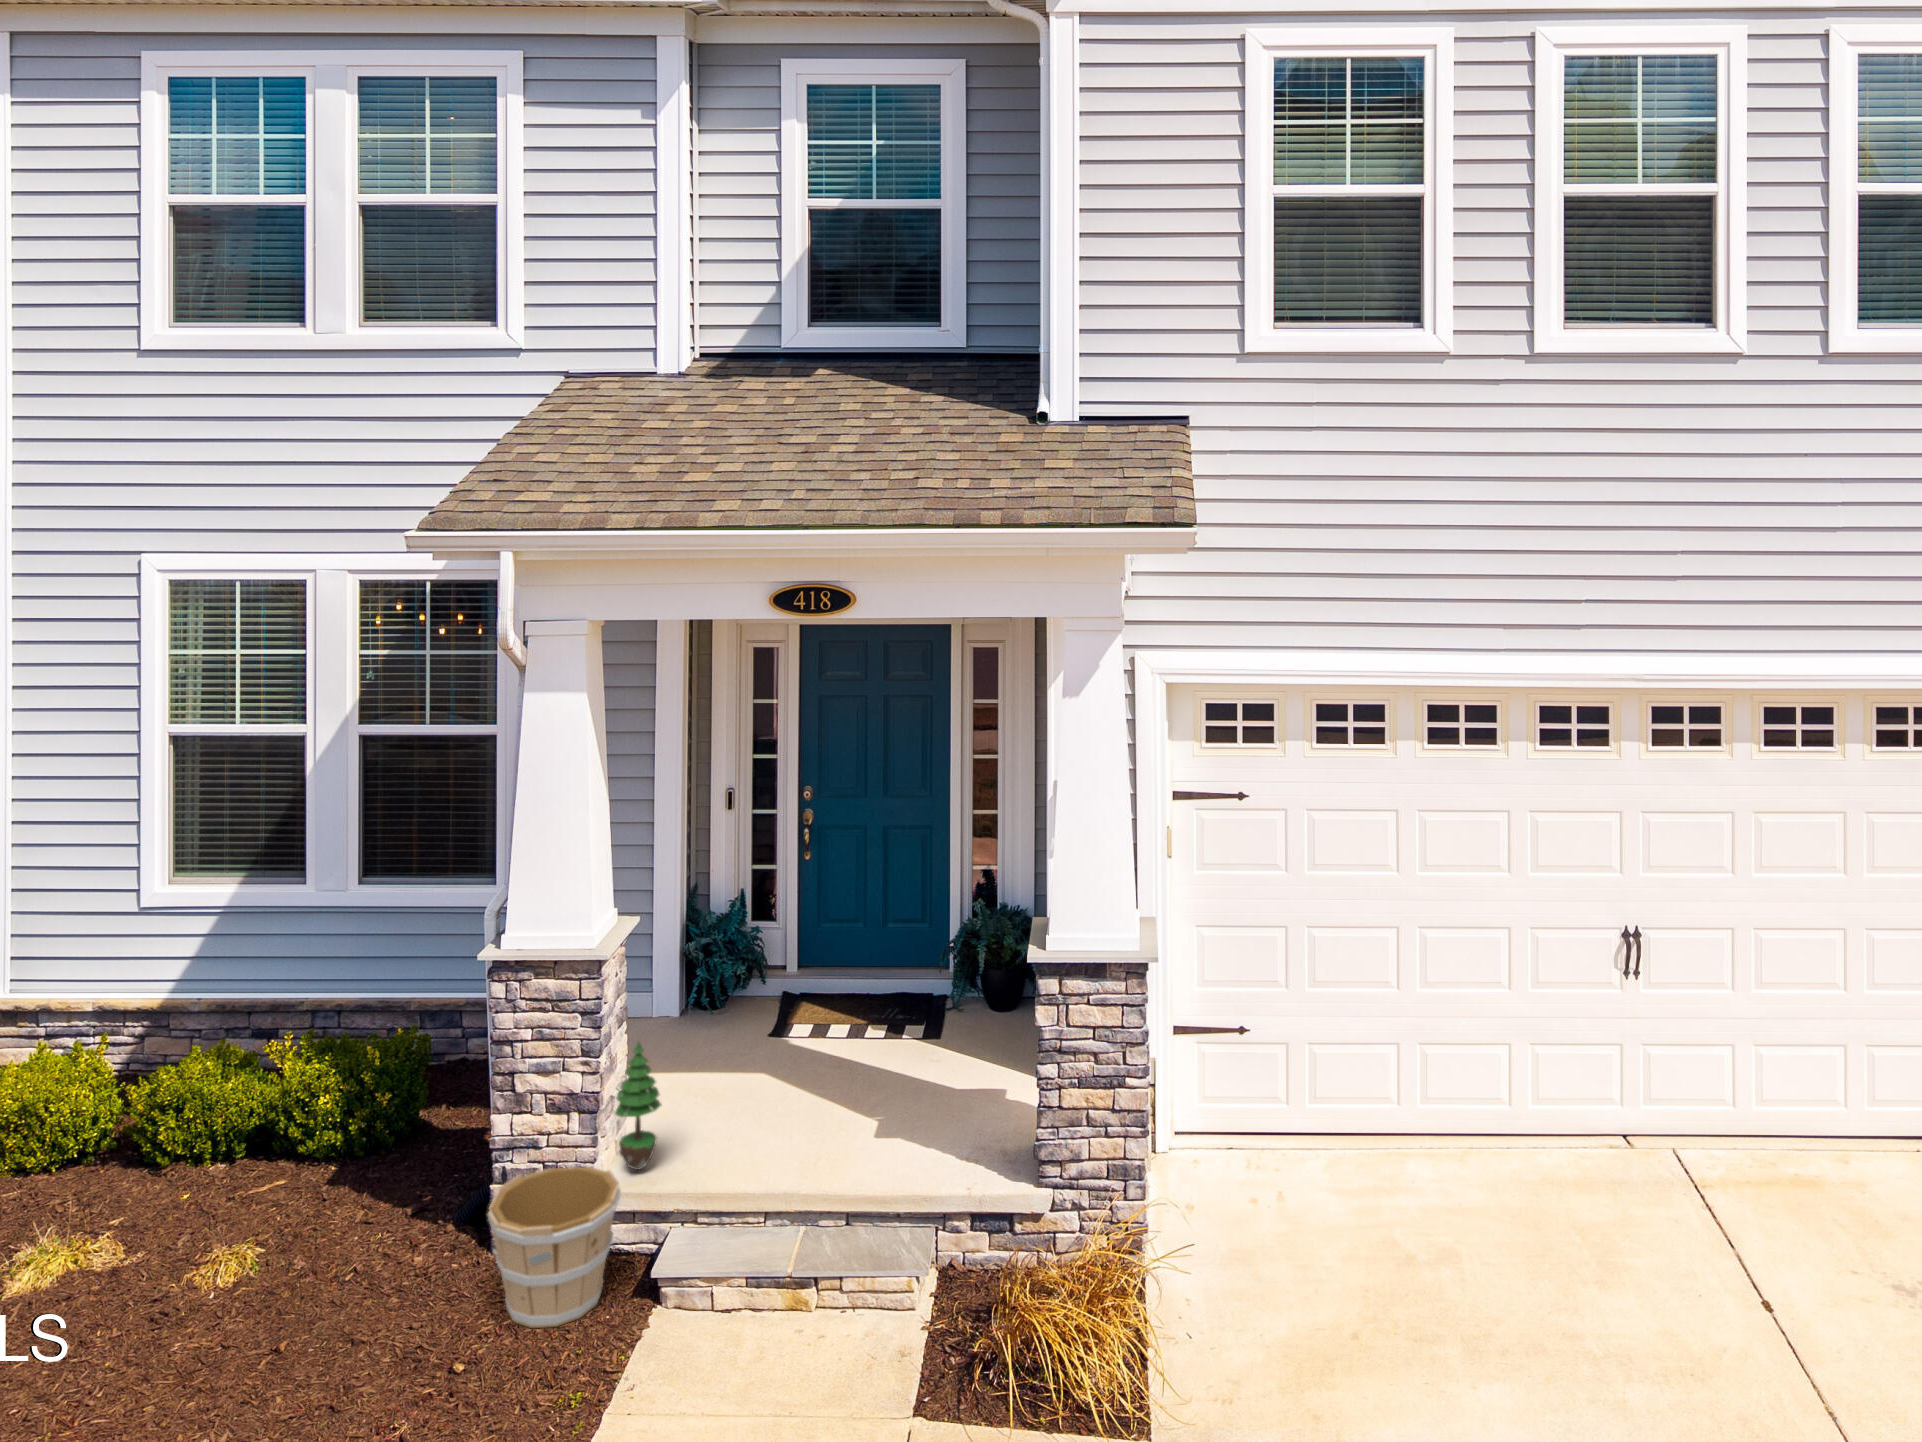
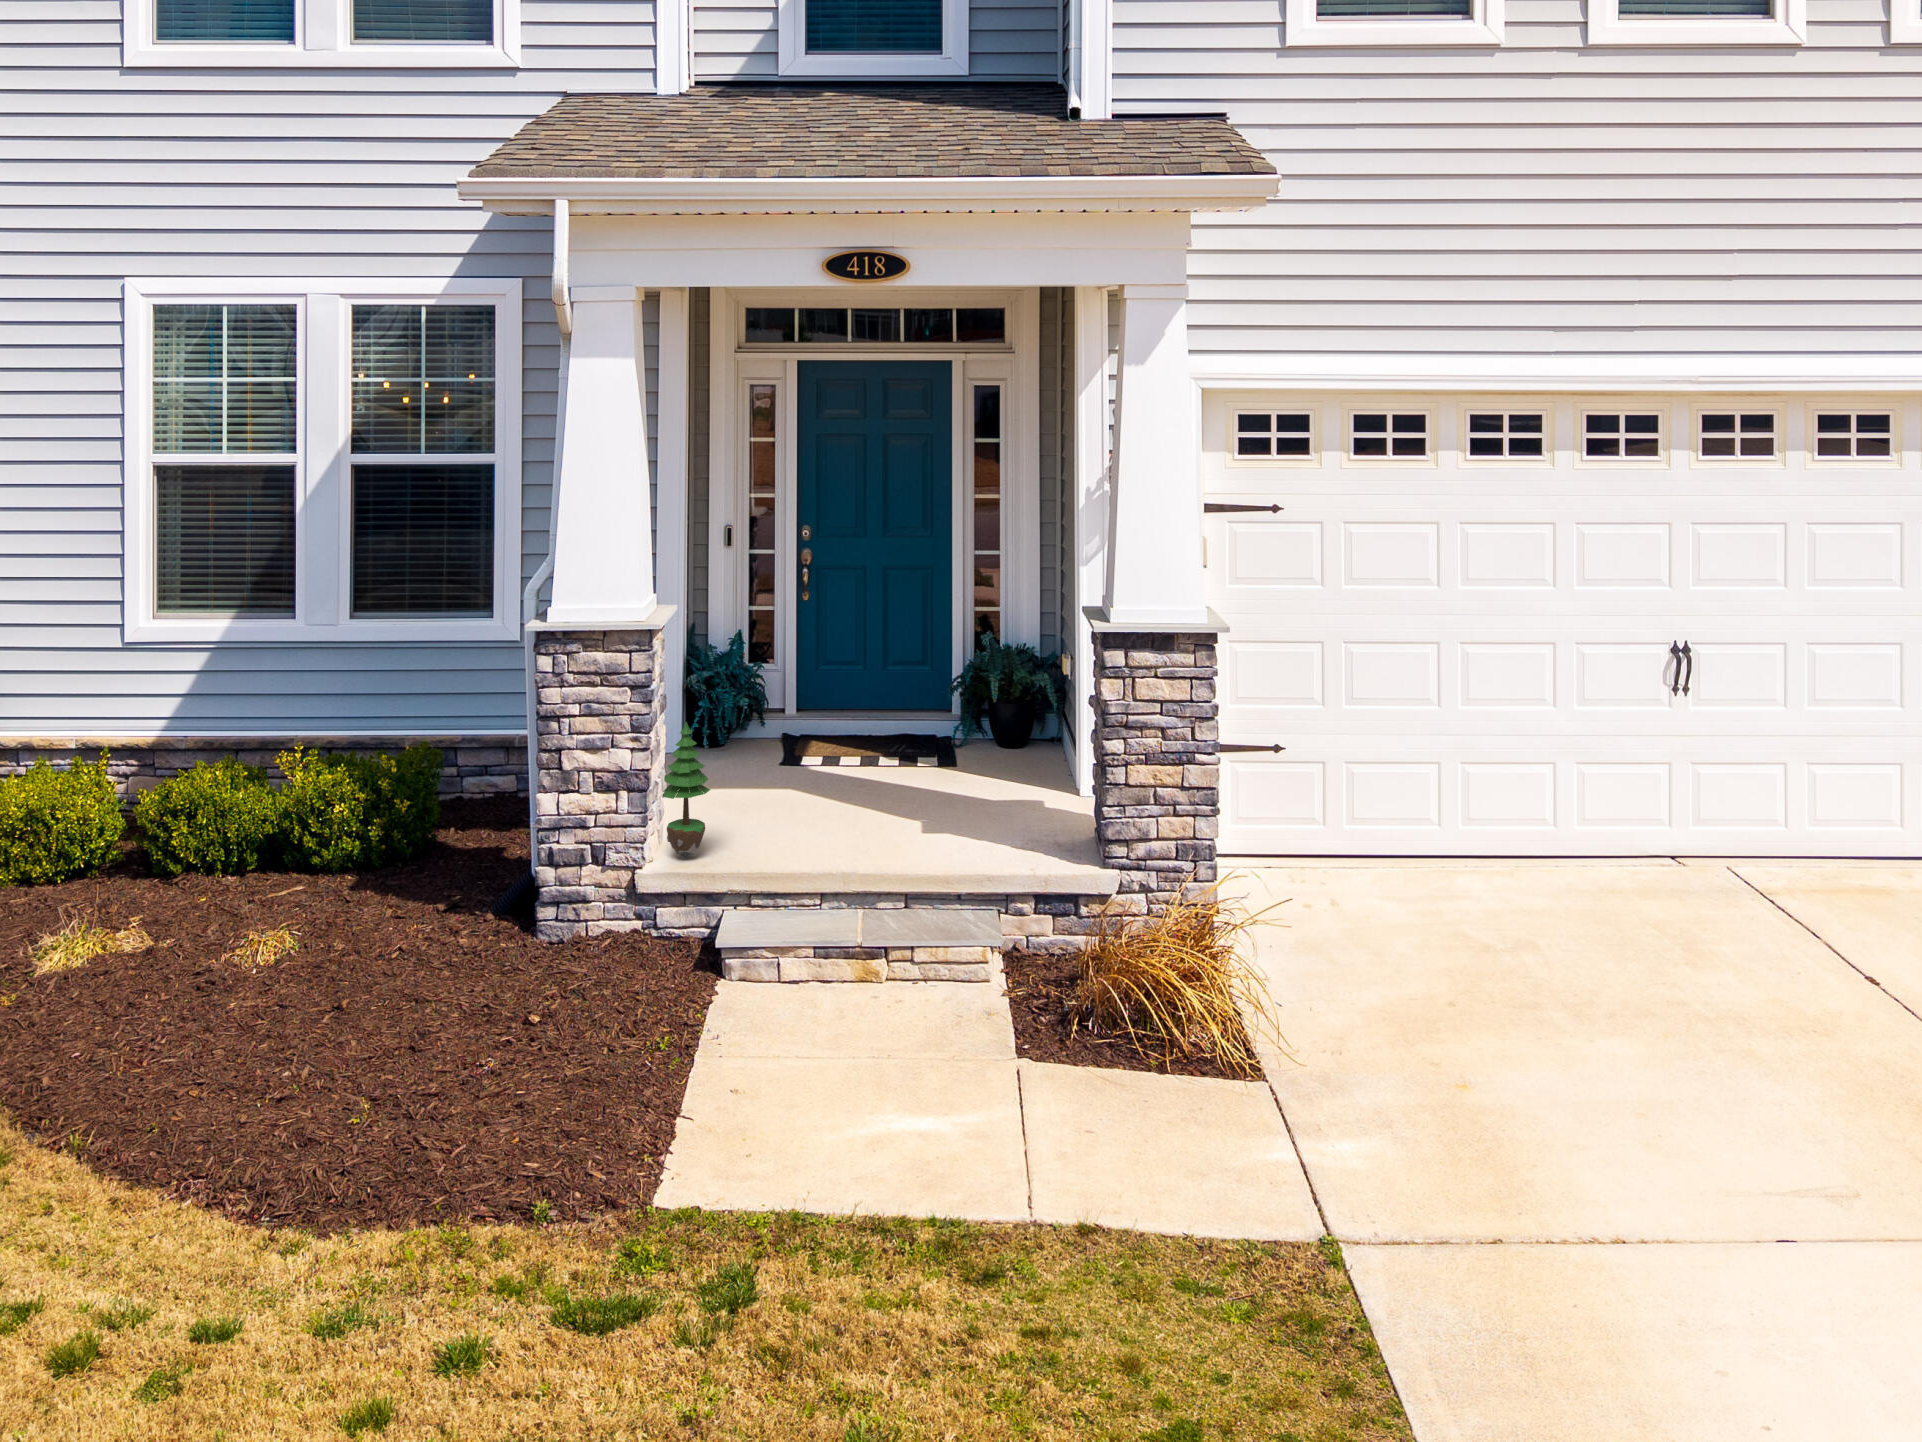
wooden bucket: present [488,1166,621,1328] -> none [549,843,684,996]

